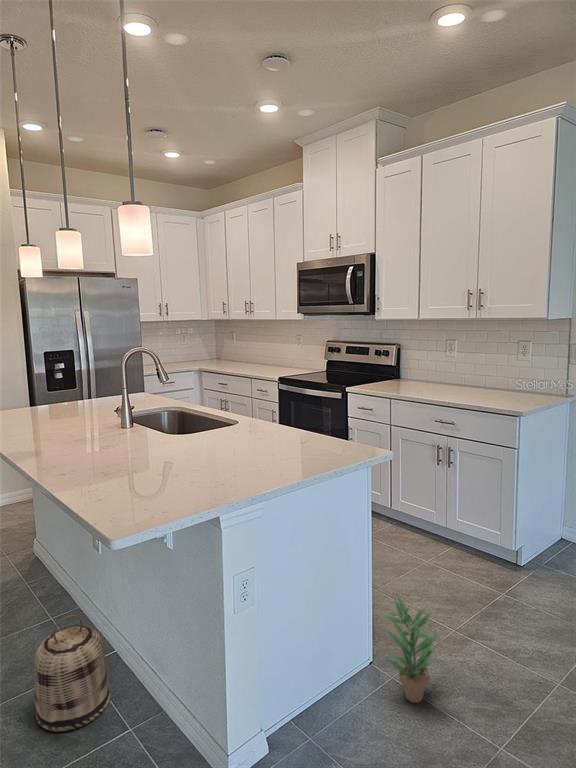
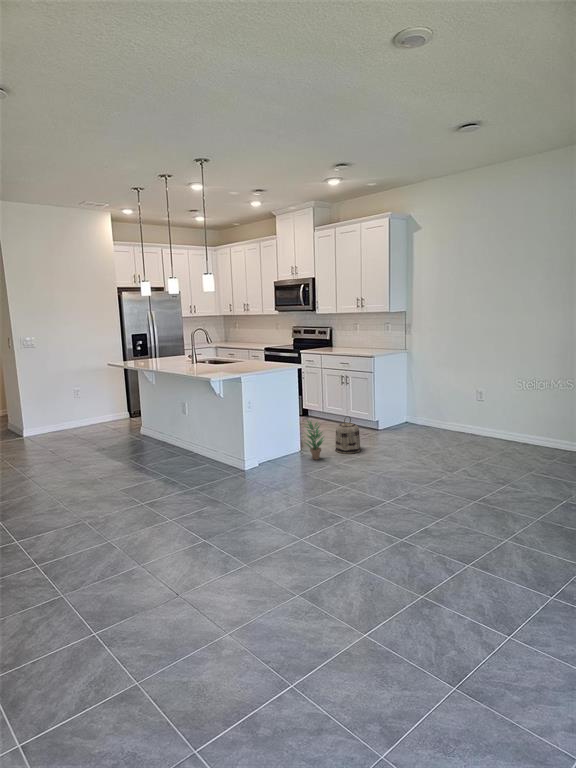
basket: present [34,615,111,732] -> present [335,417,361,454]

